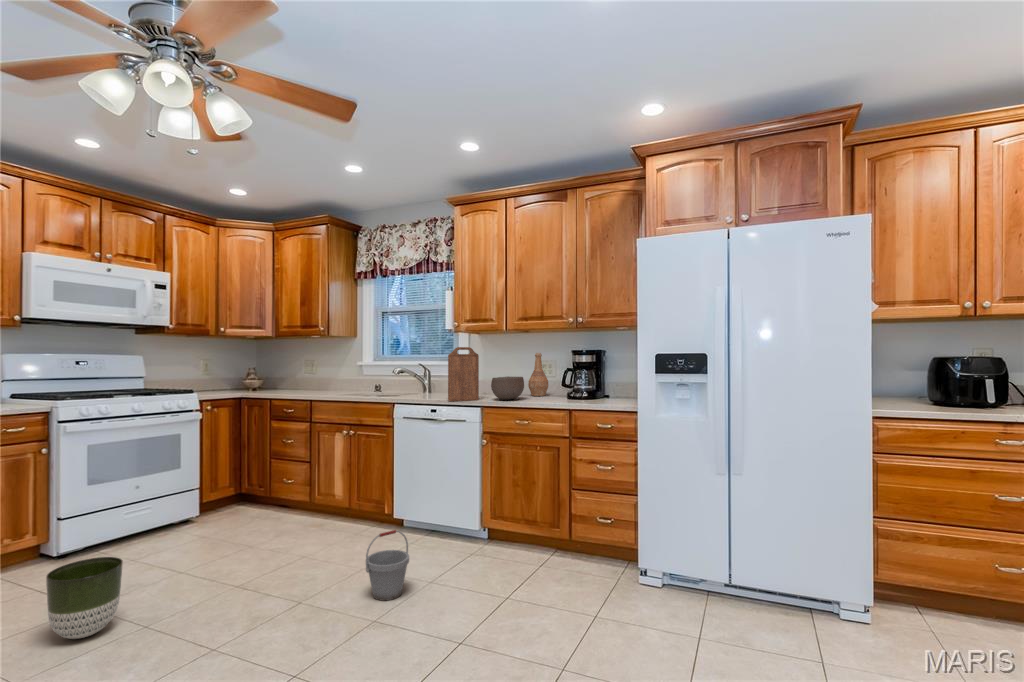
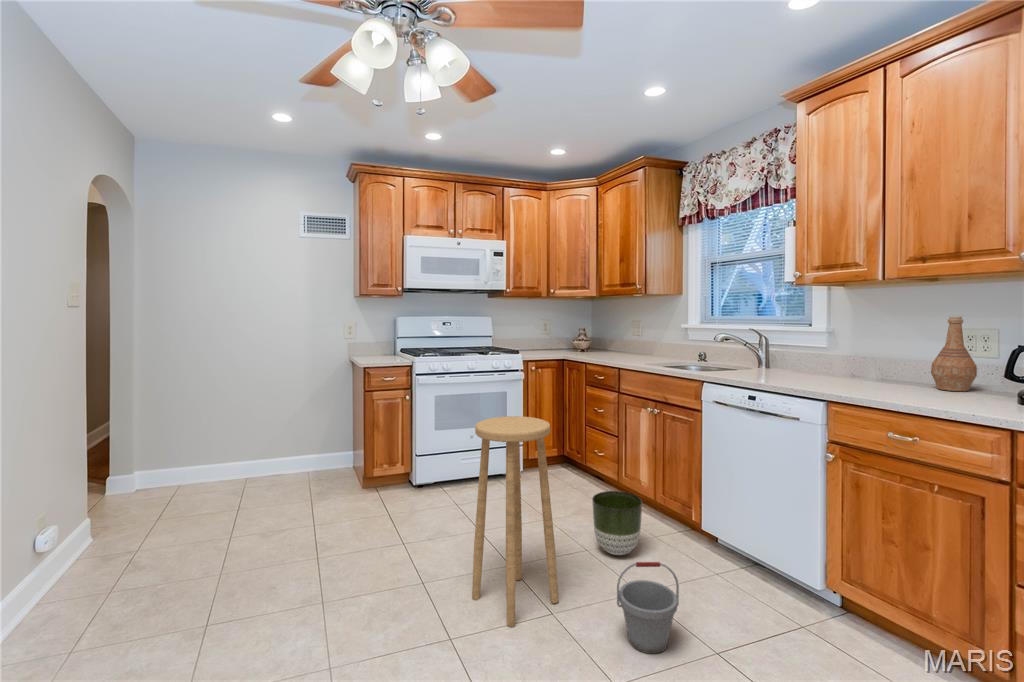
cutting board: present [448,347,479,401] -> none [774,309,829,389]
bowl: present [491,376,524,400] -> none [849,356,916,394]
stool: none [218,437,305,623] -> present [472,416,558,627]
planter: present [46,557,123,639] -> present [592,491,642,555]

